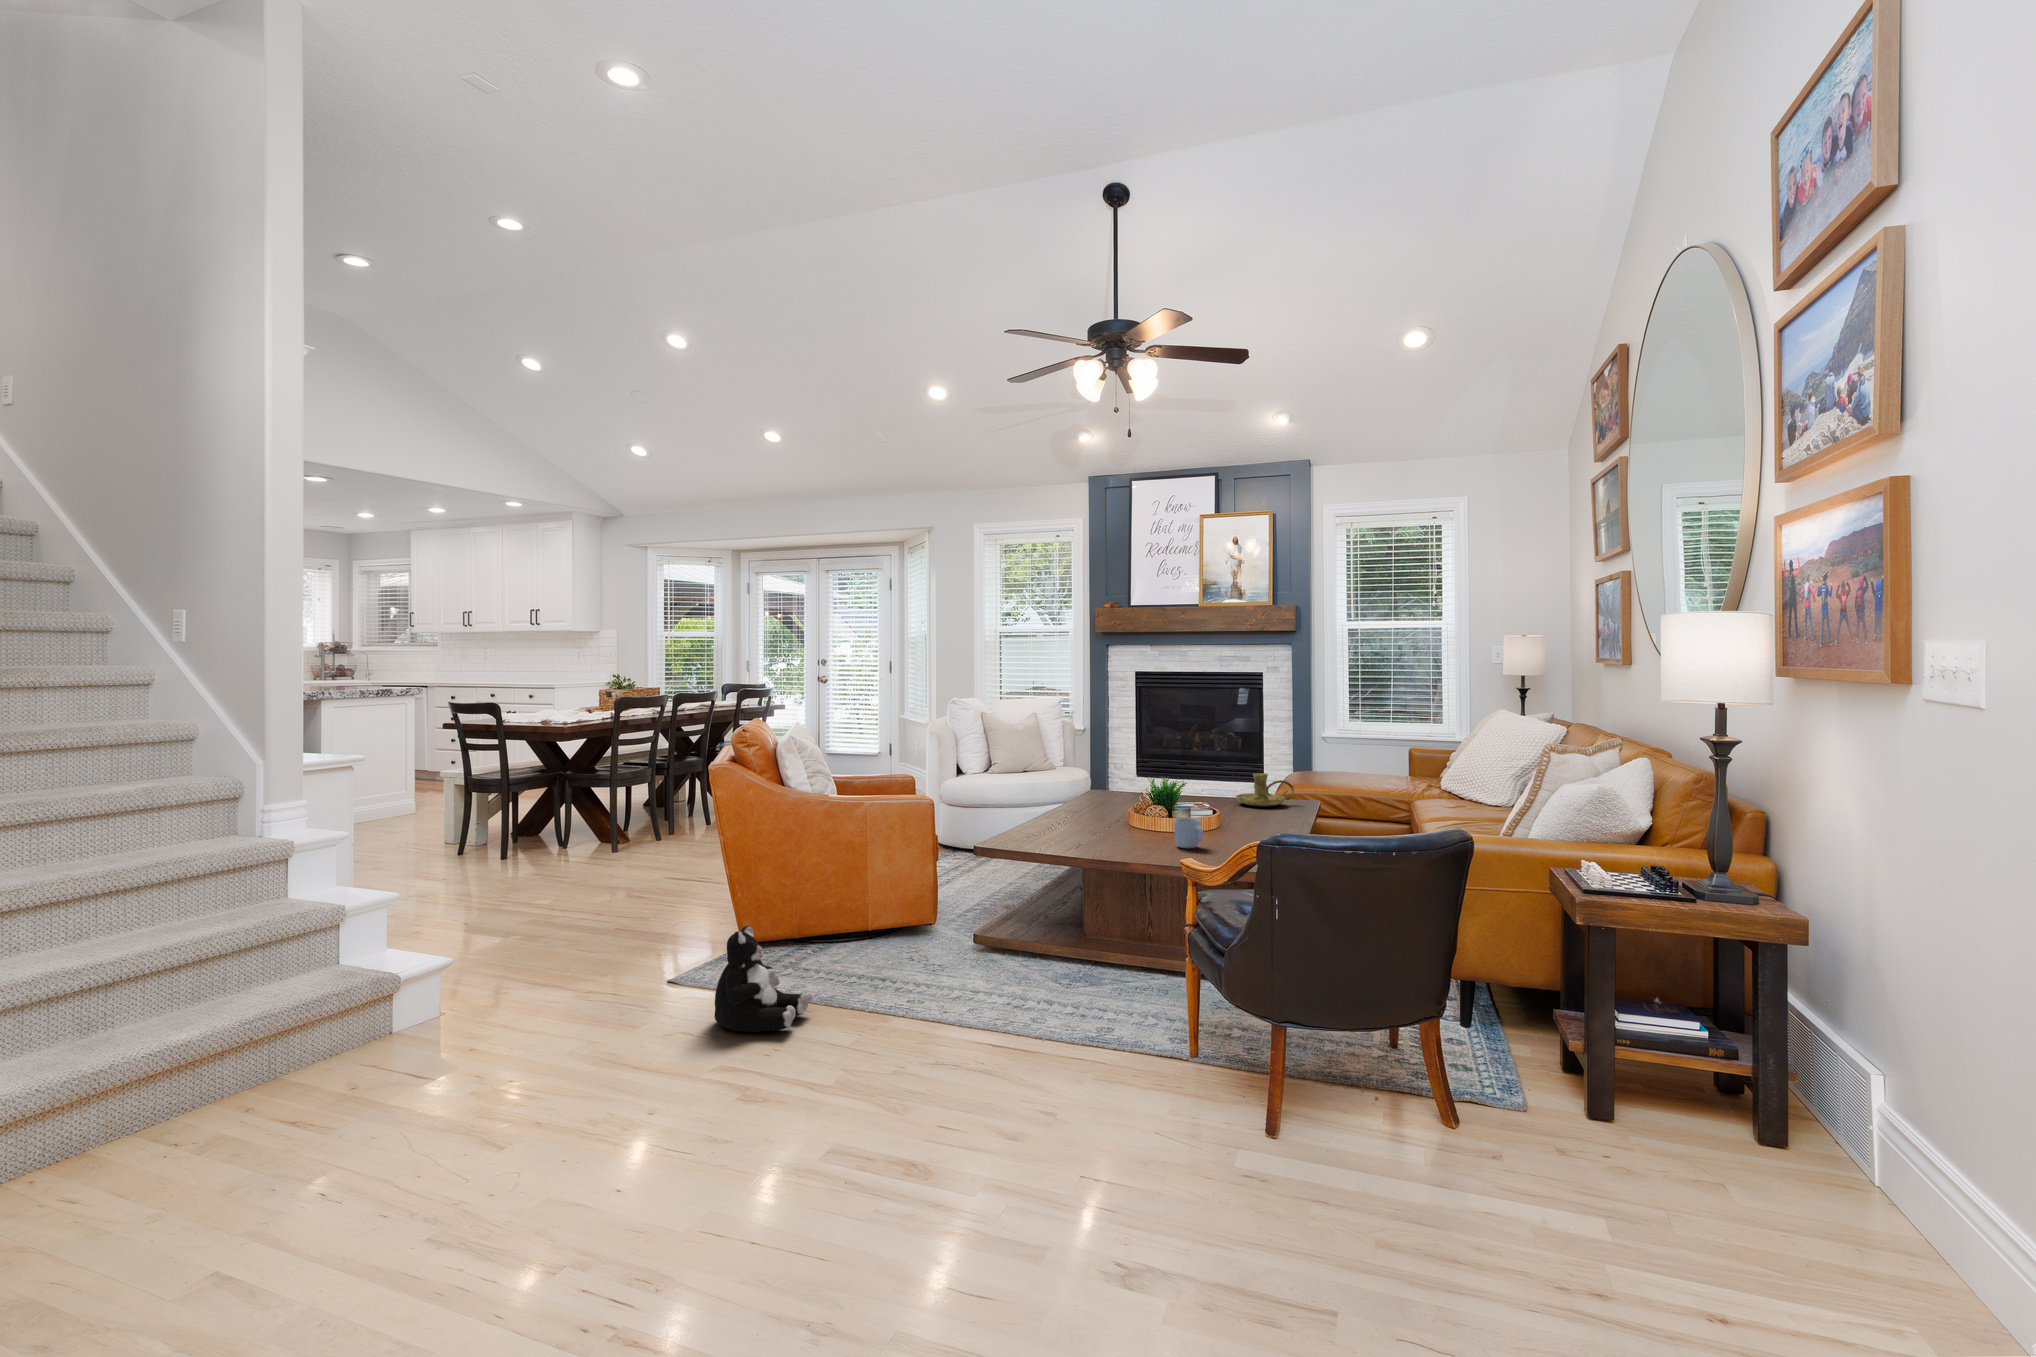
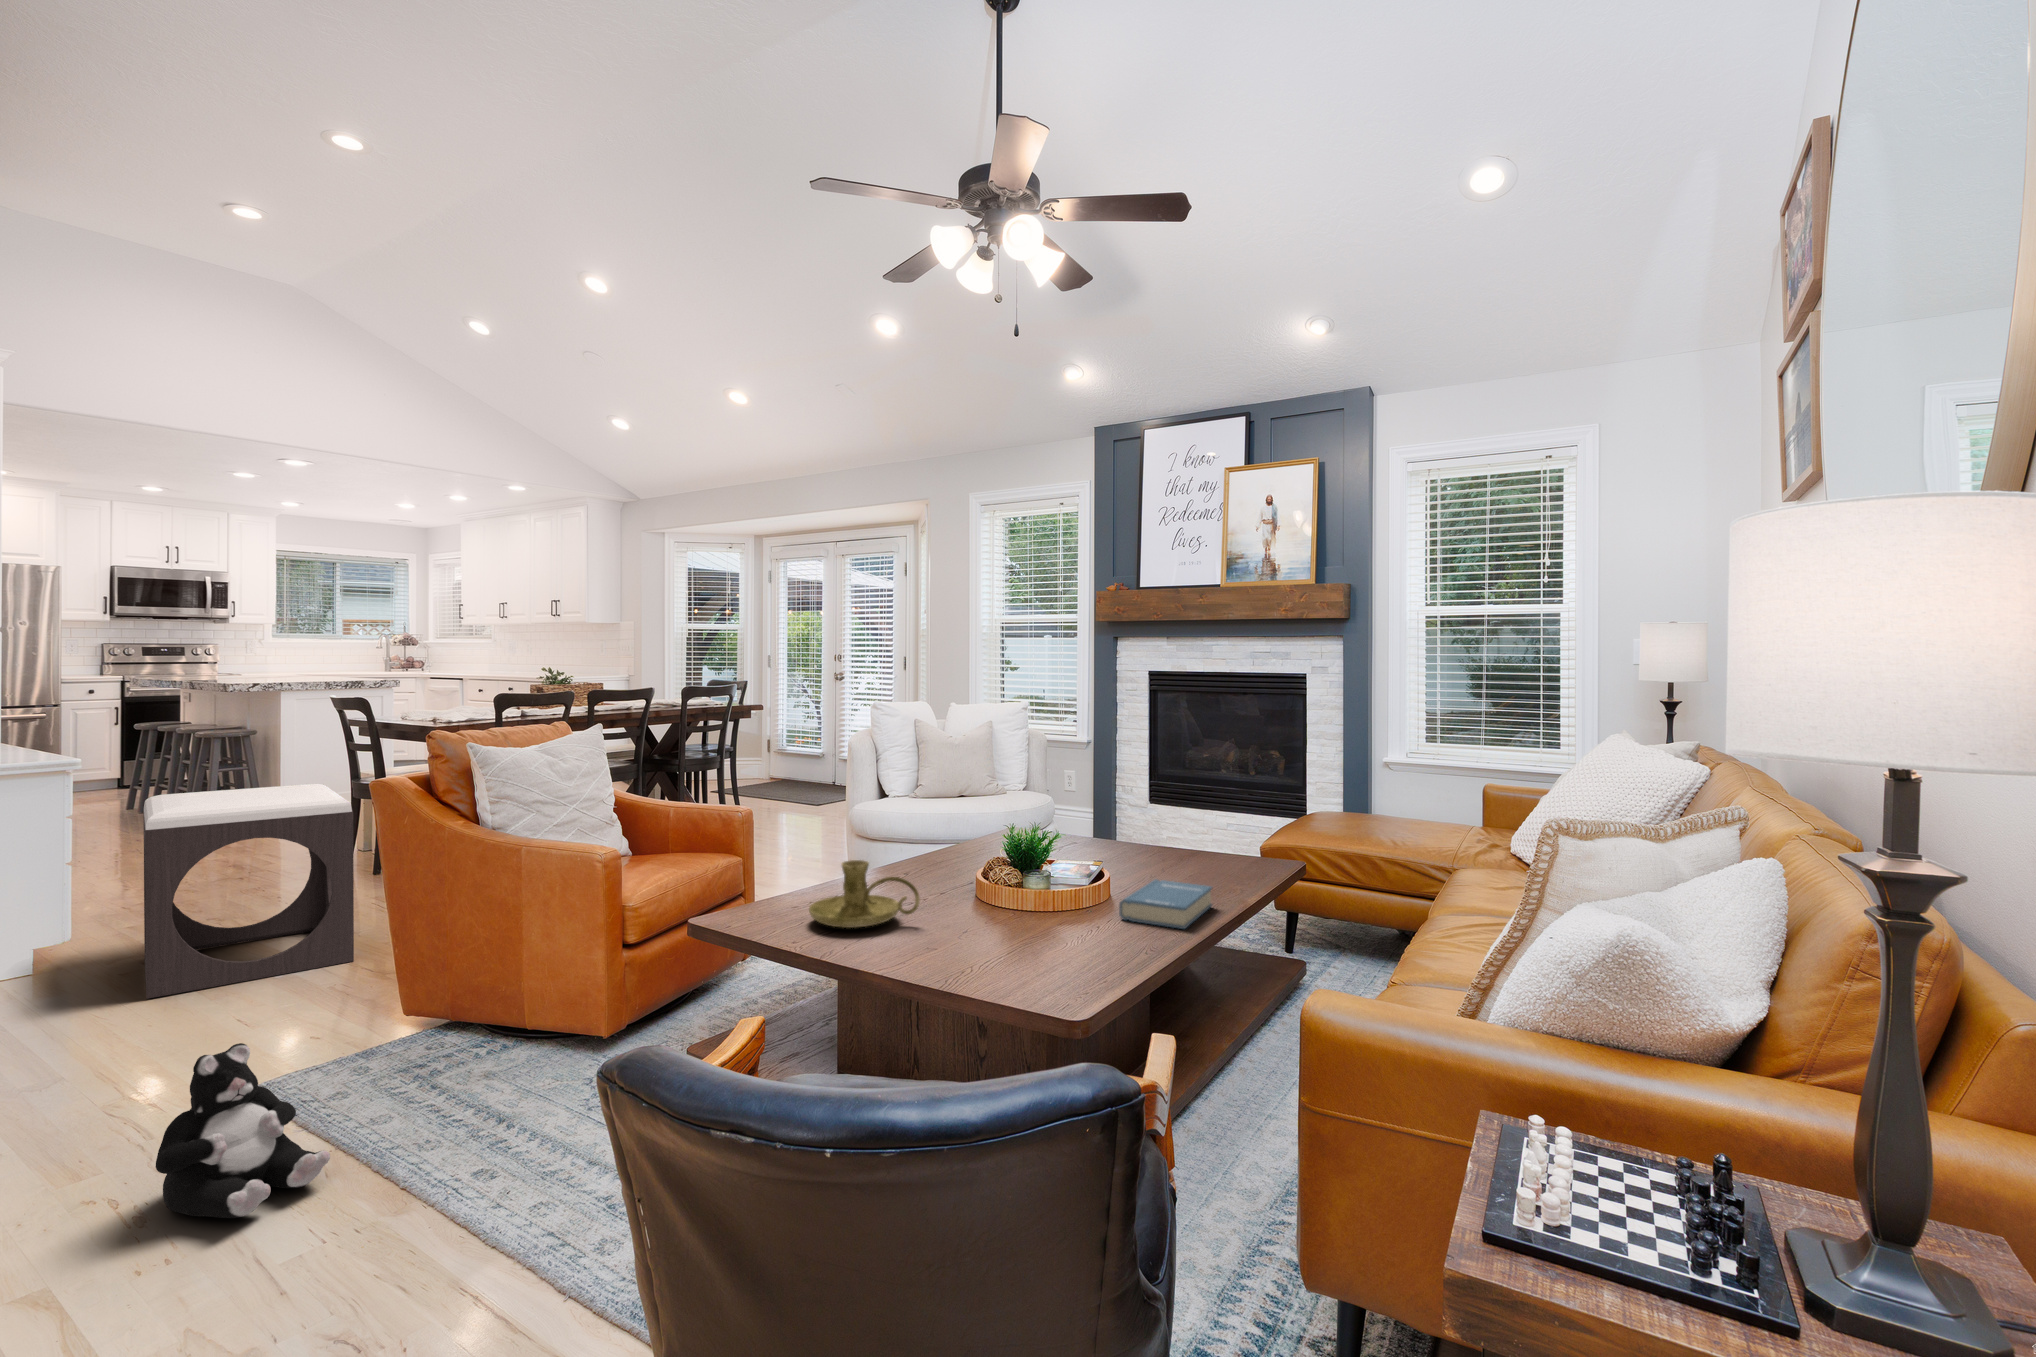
candle holder: present [1236,773,1294,807] -> present [809,860,920,928]
footstool: none [426,774,613,942] -> present [143,784,354,999]
hardback book: none [1251,807,1297,832] -> present [1119,879,1212,929]
mug: present [1173,818,1204,848] -> none [942,904,985,957]

